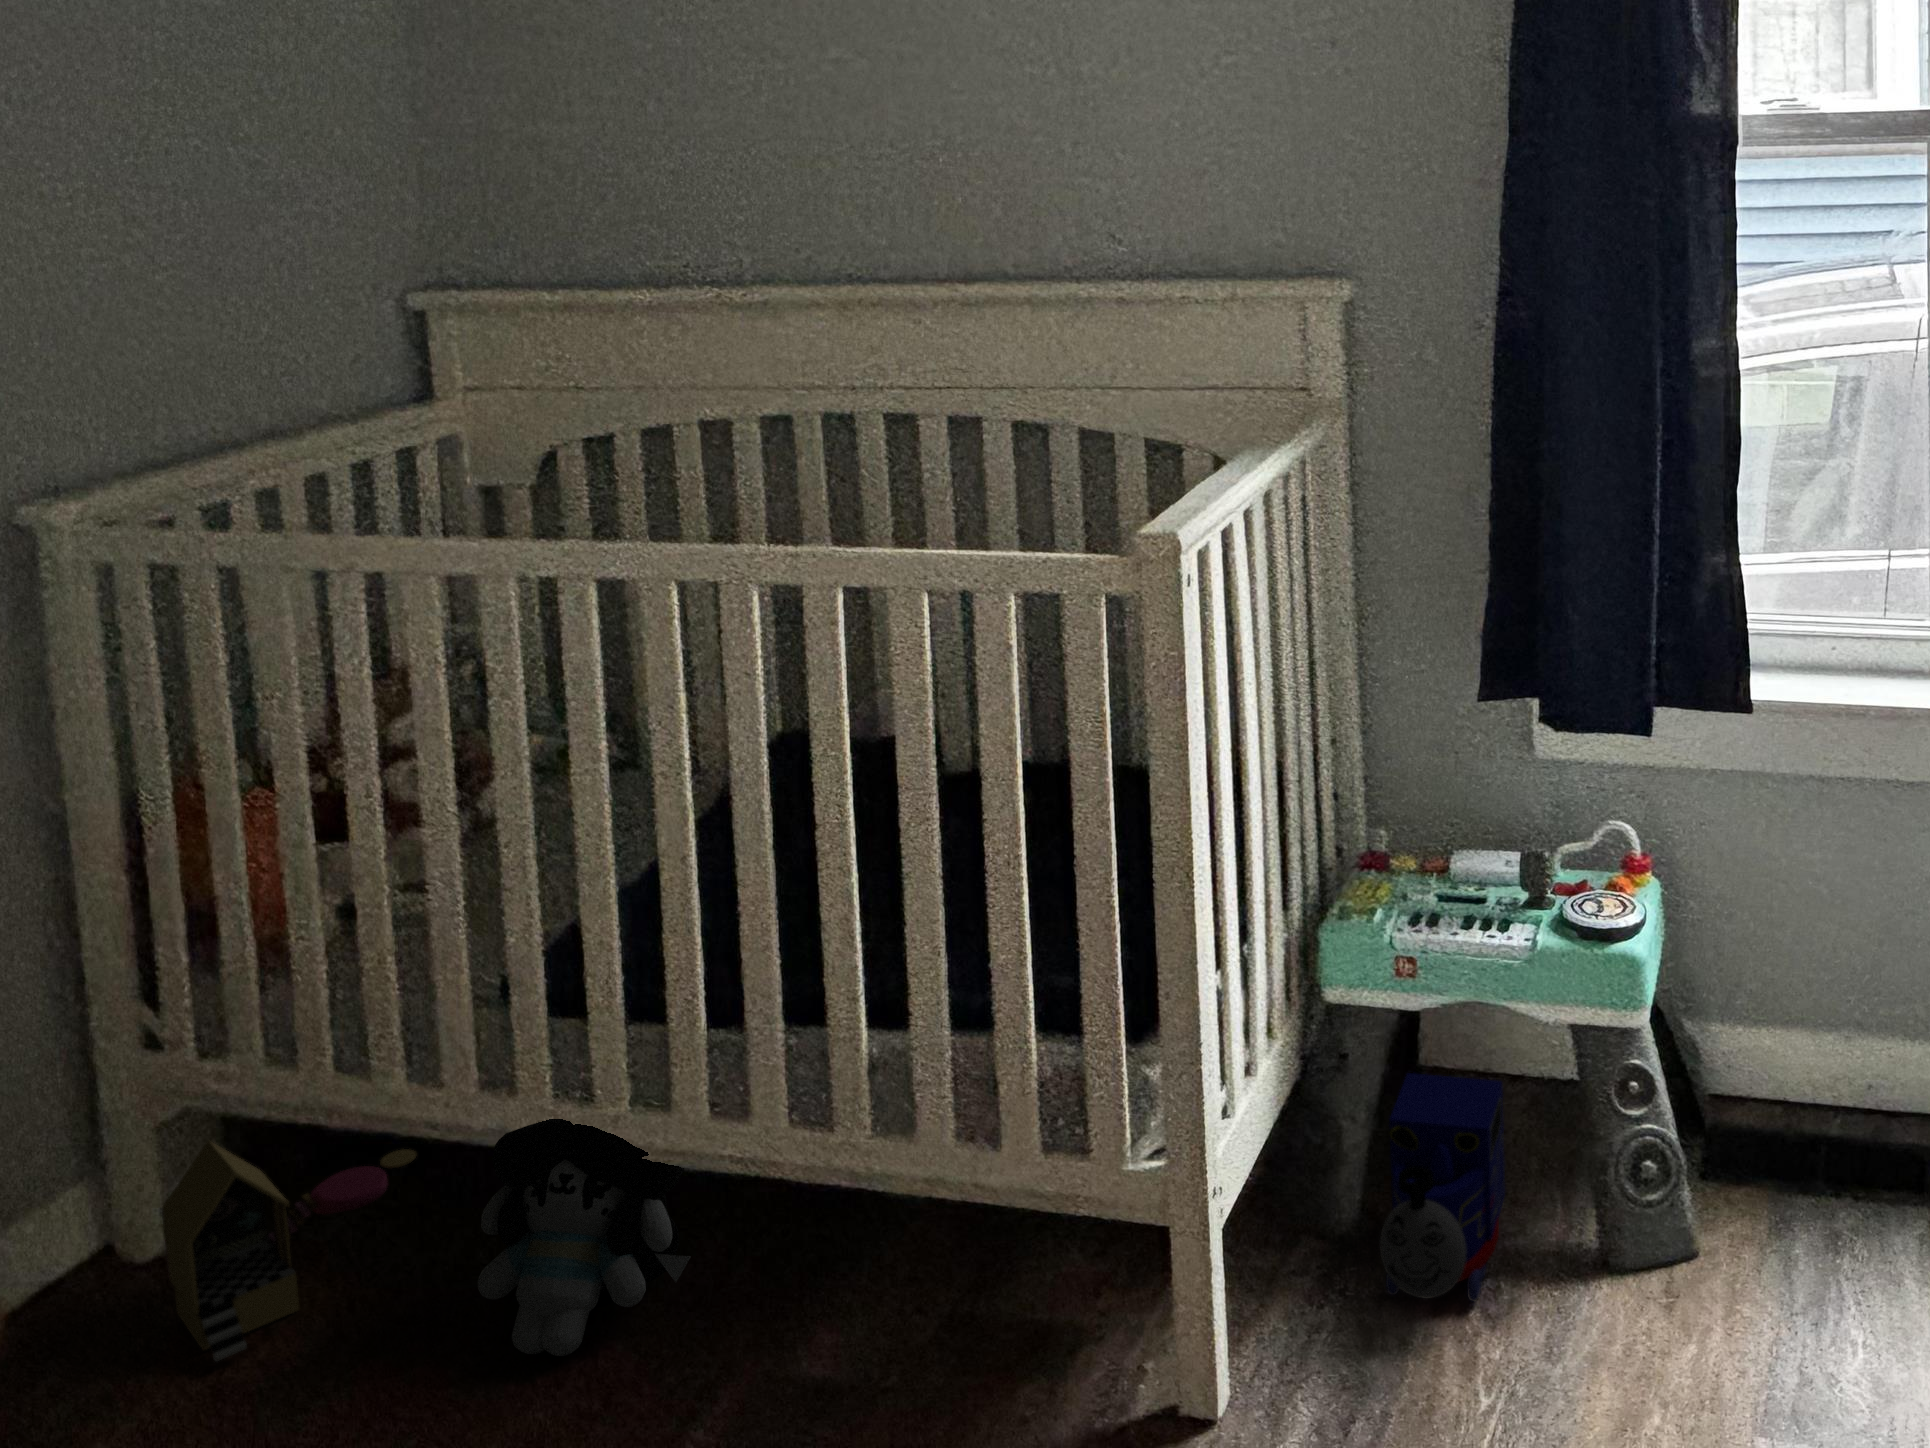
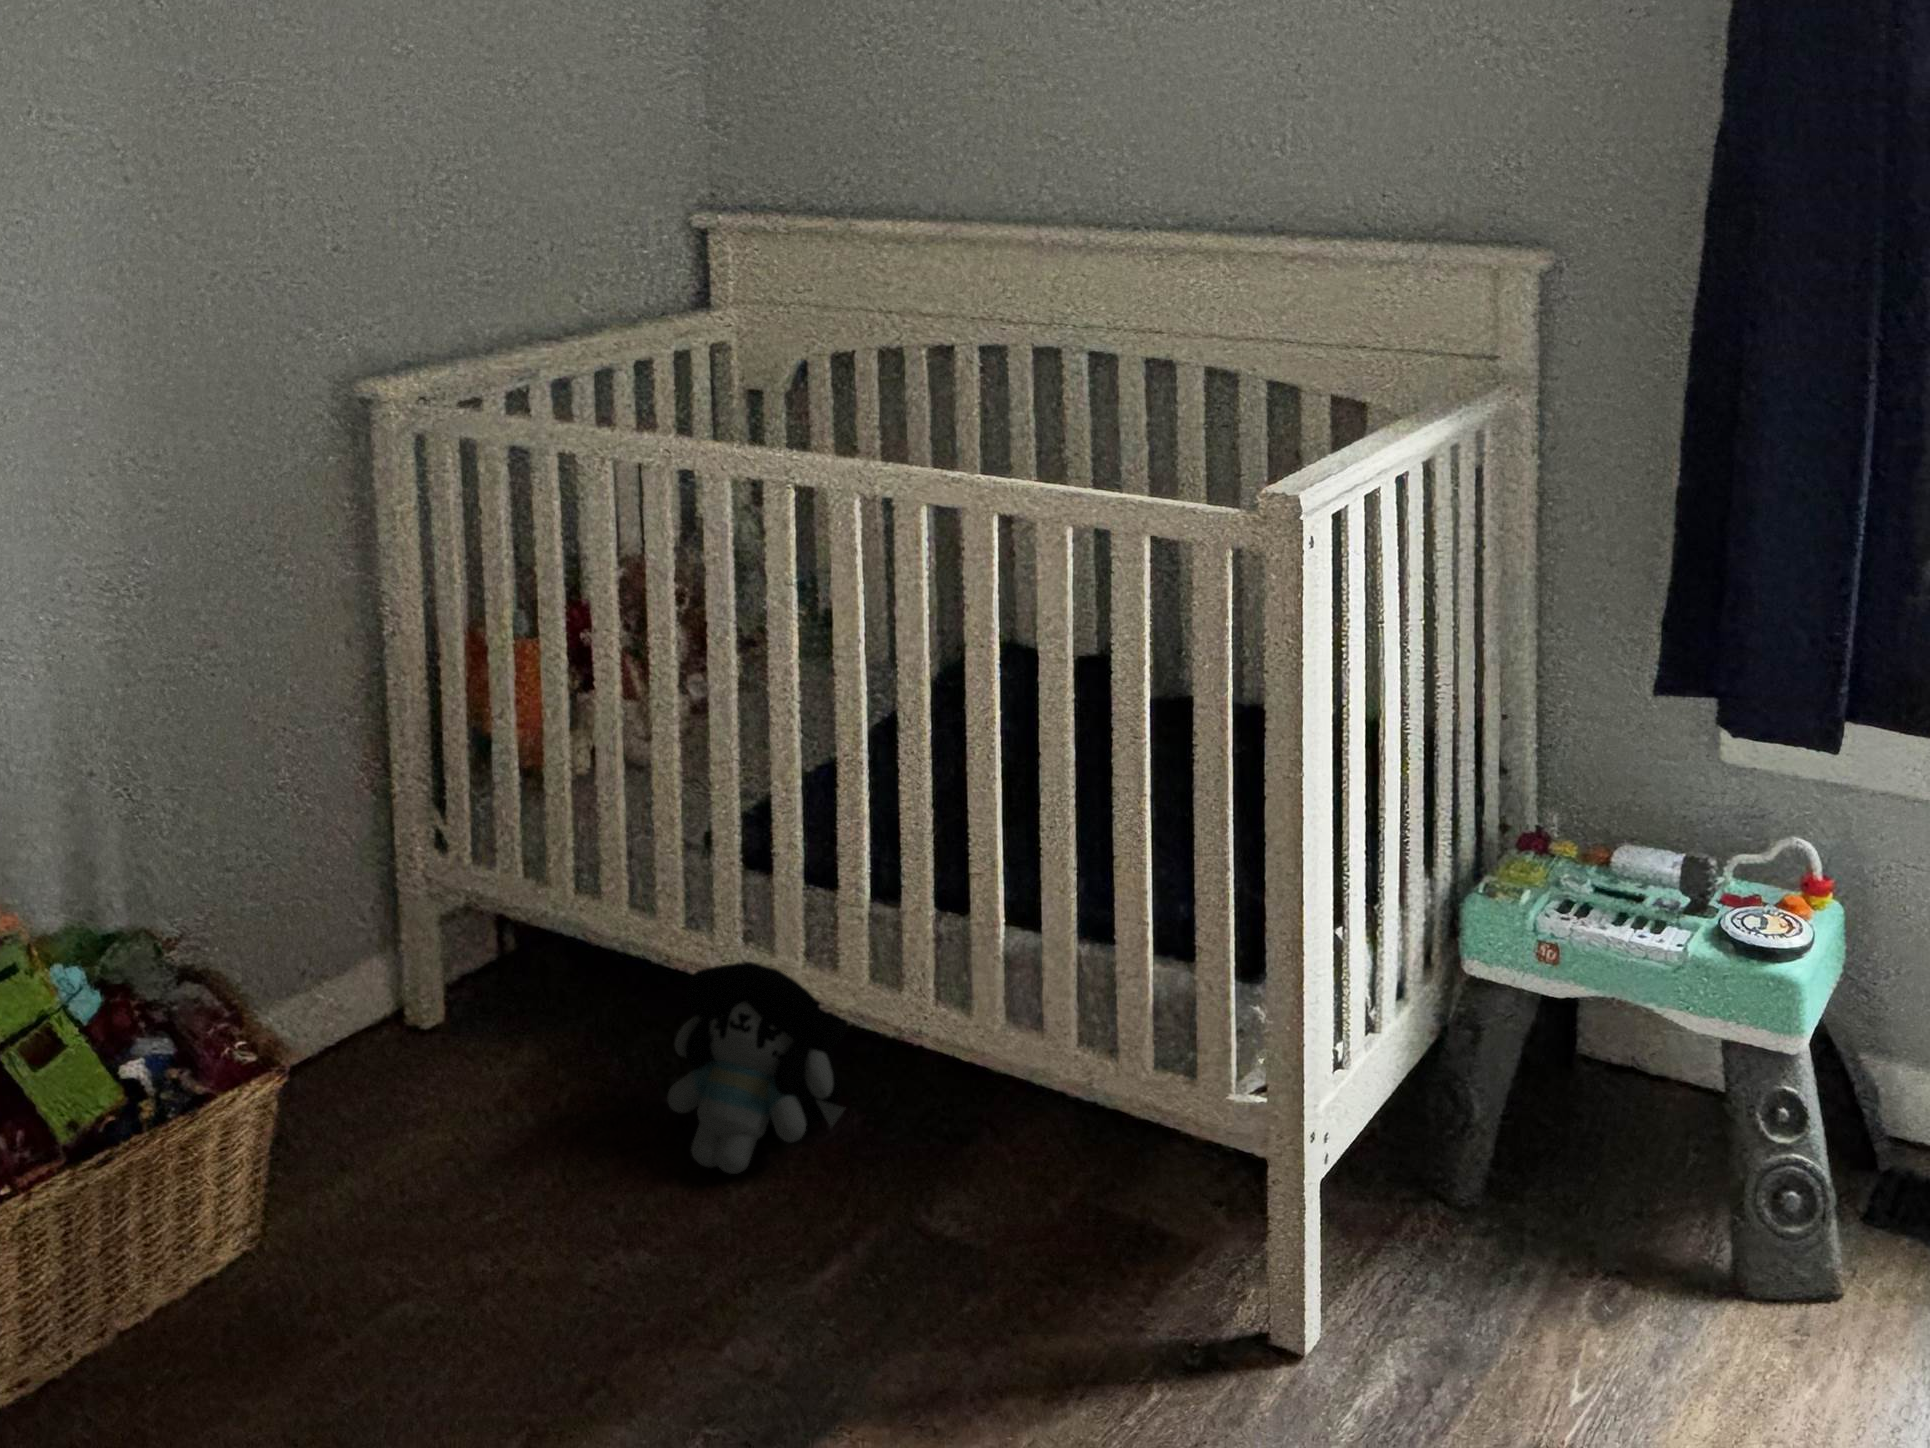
toy train: present [1380,1073,1505,1302] -> none [1489,1059,1641,1299]
toy house: present [162,1141,416,1361] -> none [430,934,634,1122]

